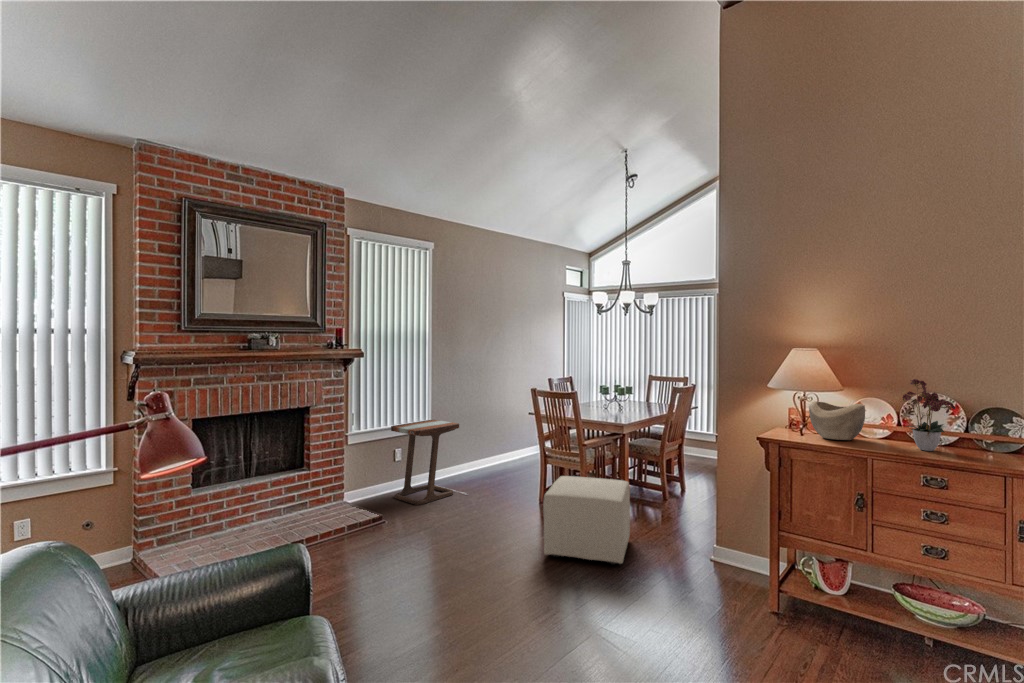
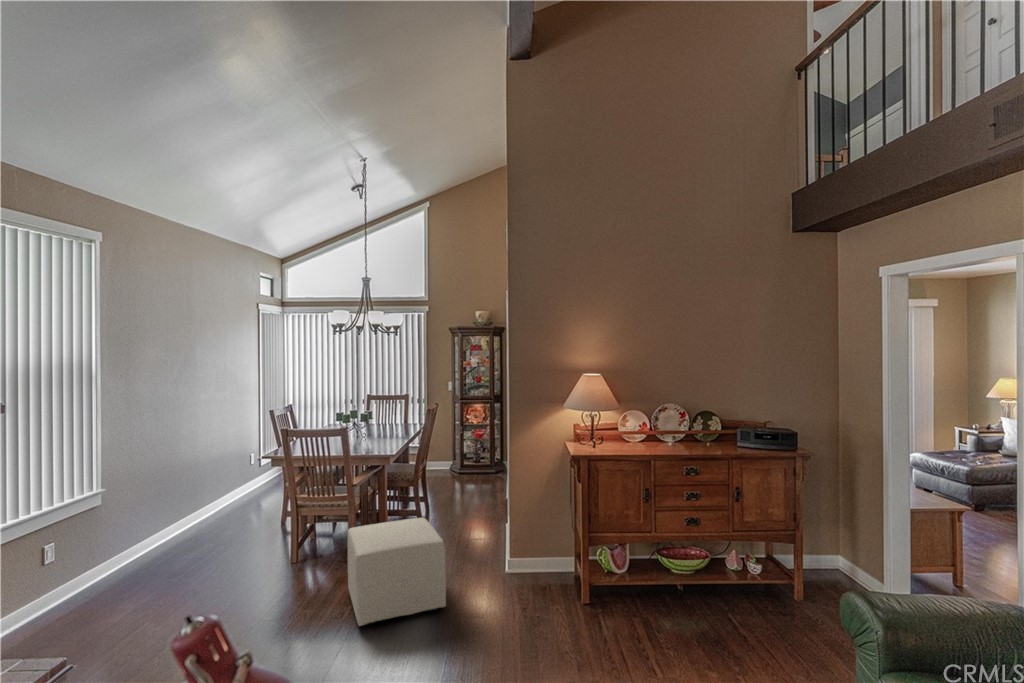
flower arrangement: present [902,379,956,451] -> none [660,392,700,448]
decorative bowl: present [809,401,865,440] -> none [600,417,639,448]
side table: present [391,420,459,505] -> none [46,488,184,623]

